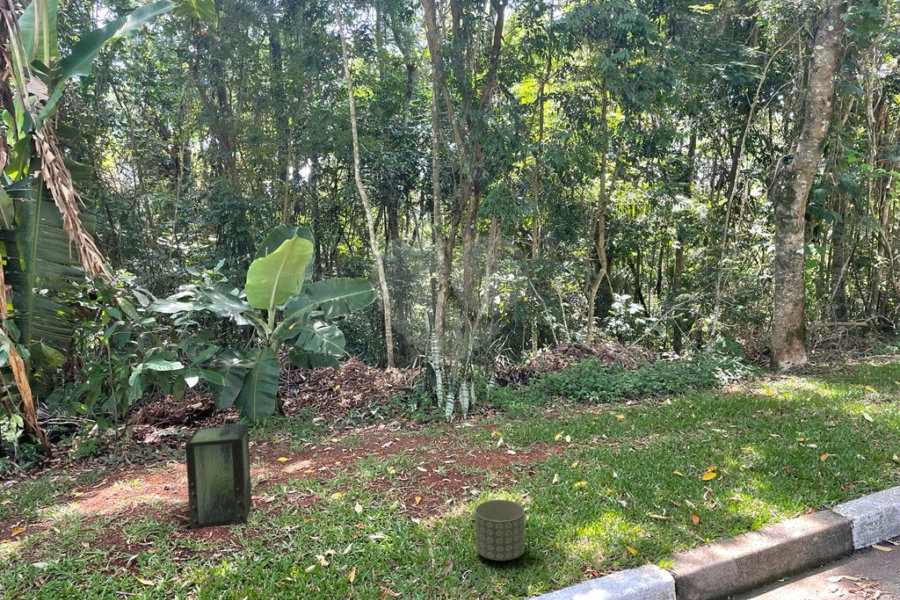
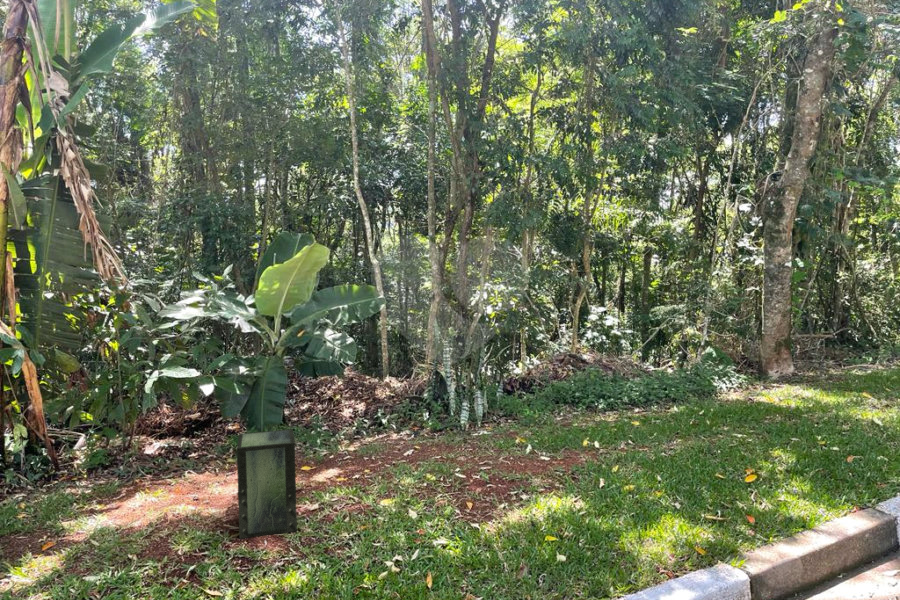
planter: present [475,500,525,561] -> none [551,501,601,562]

